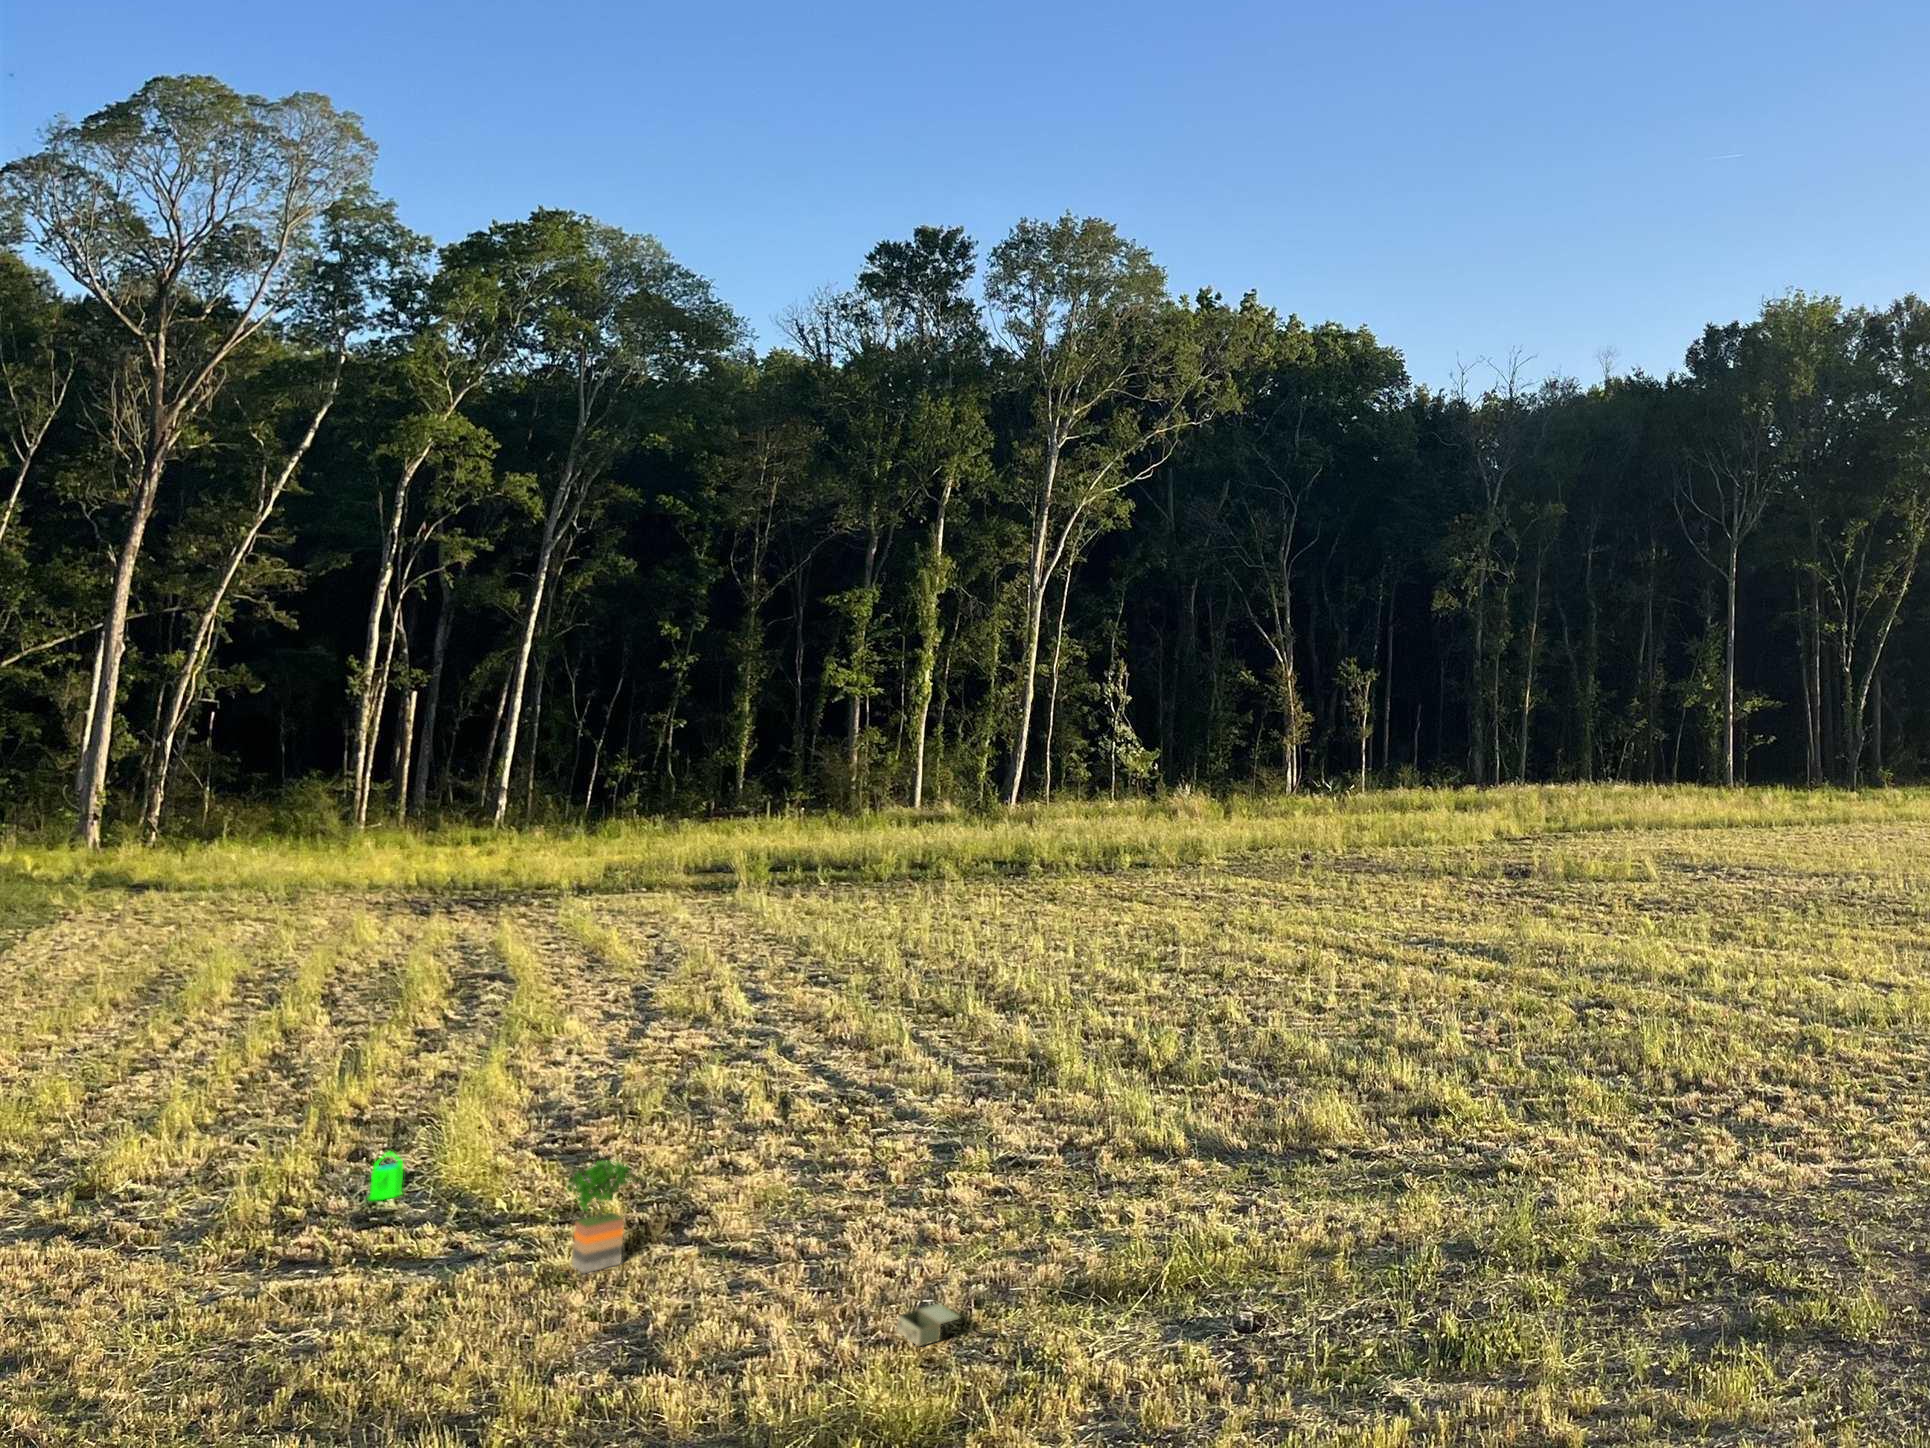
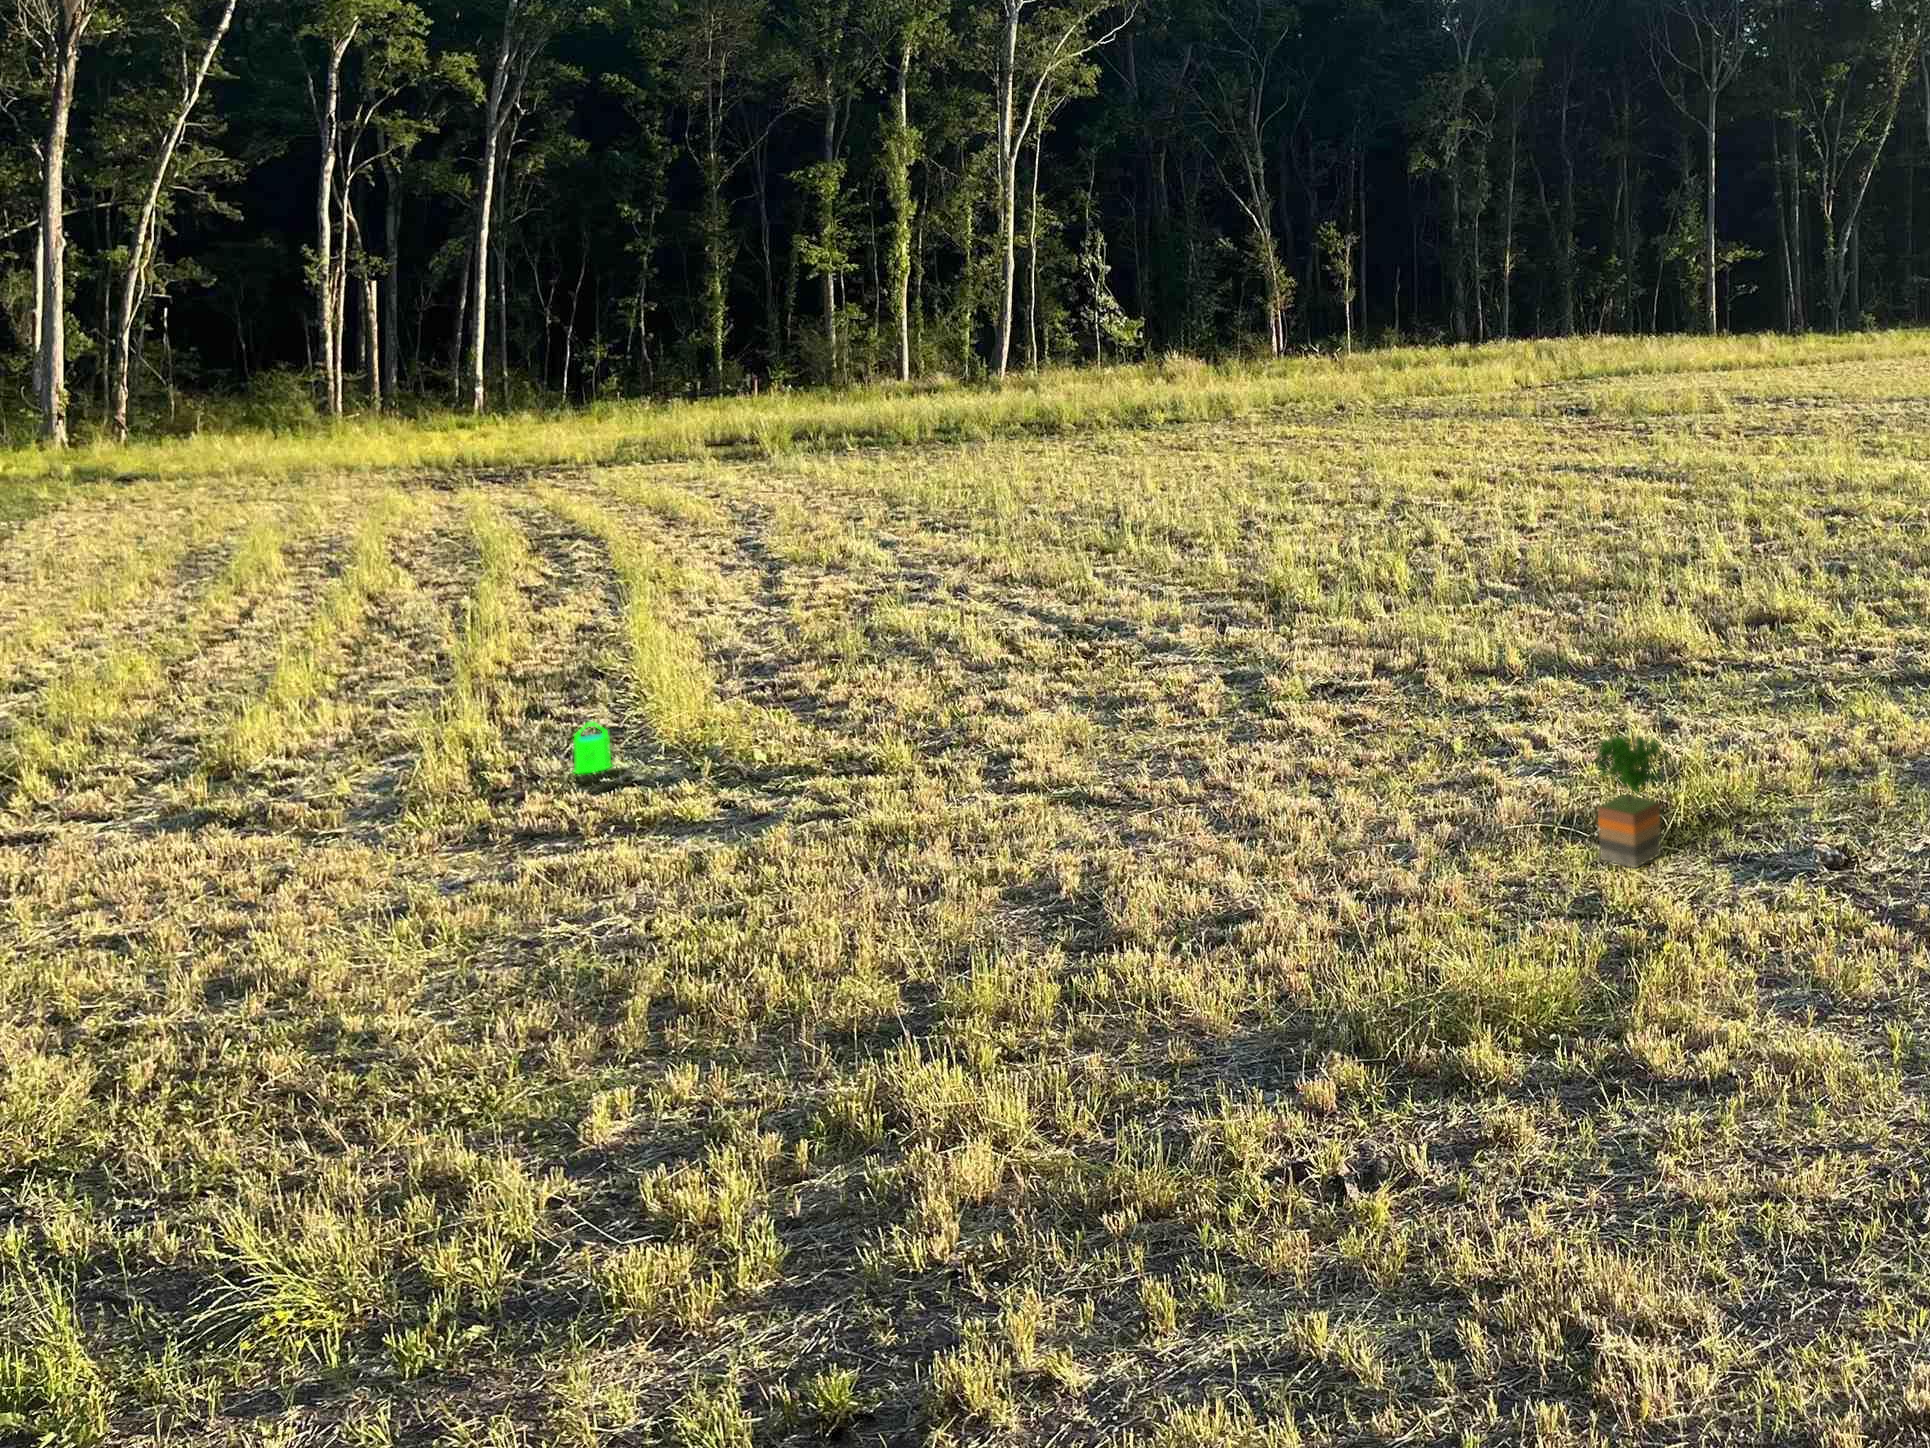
potted tree: present [566,1161,641,1273] -> present [1595,735,1670,868]
toolbox: present [897,1304,960,1346] -> none [1348,879,1431,930]

